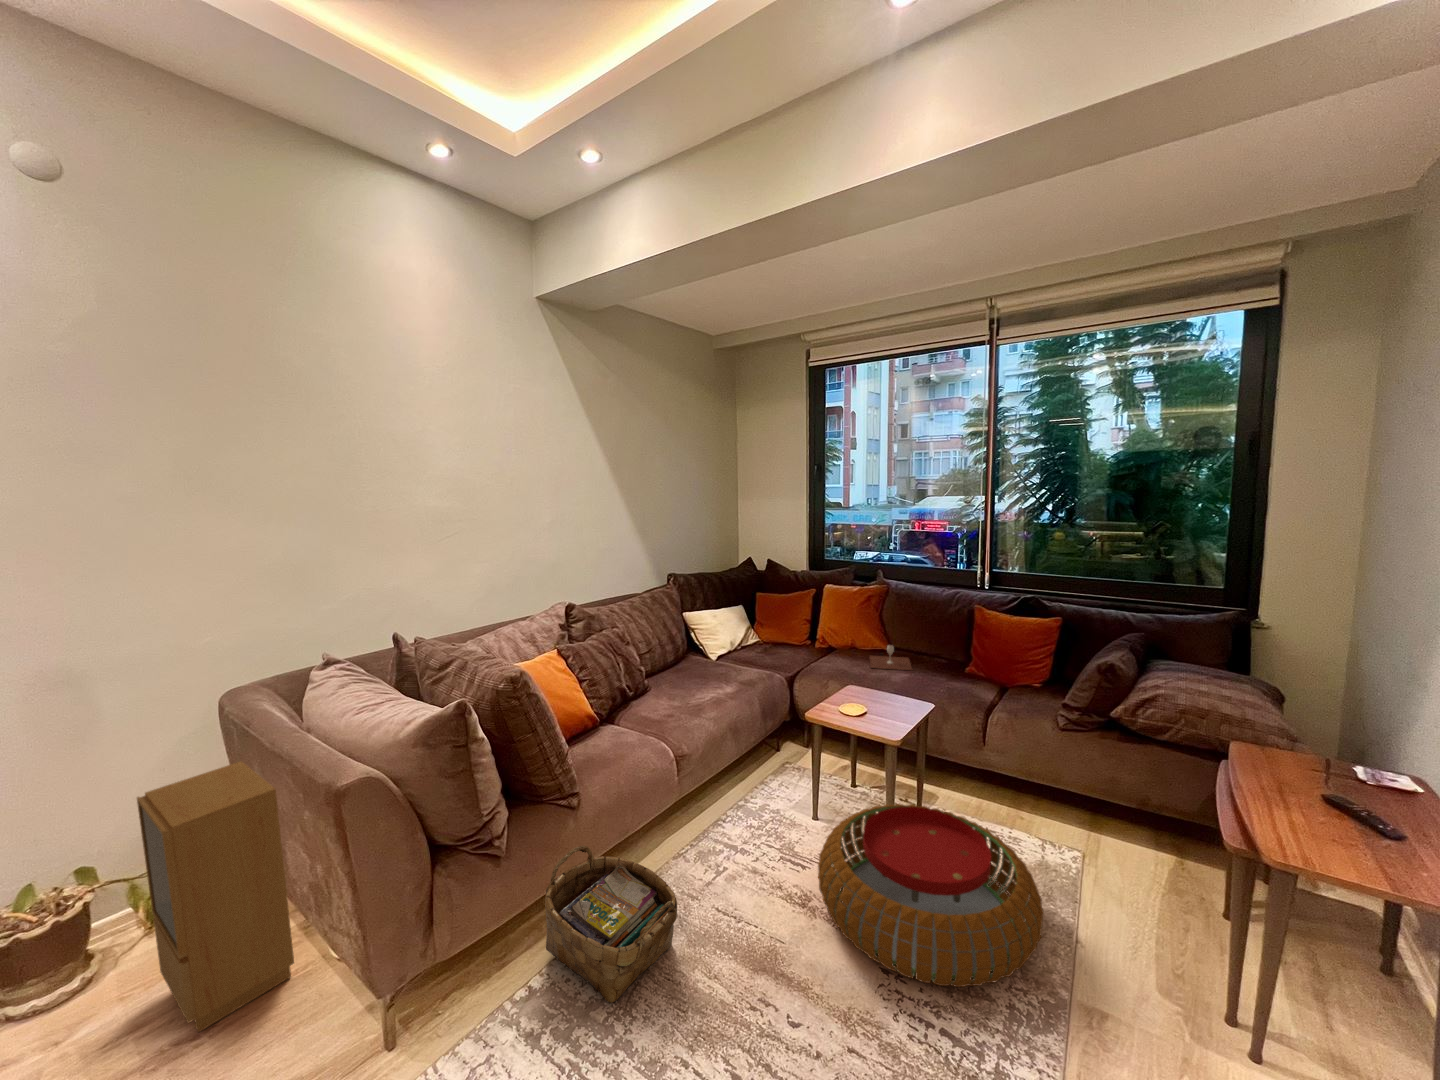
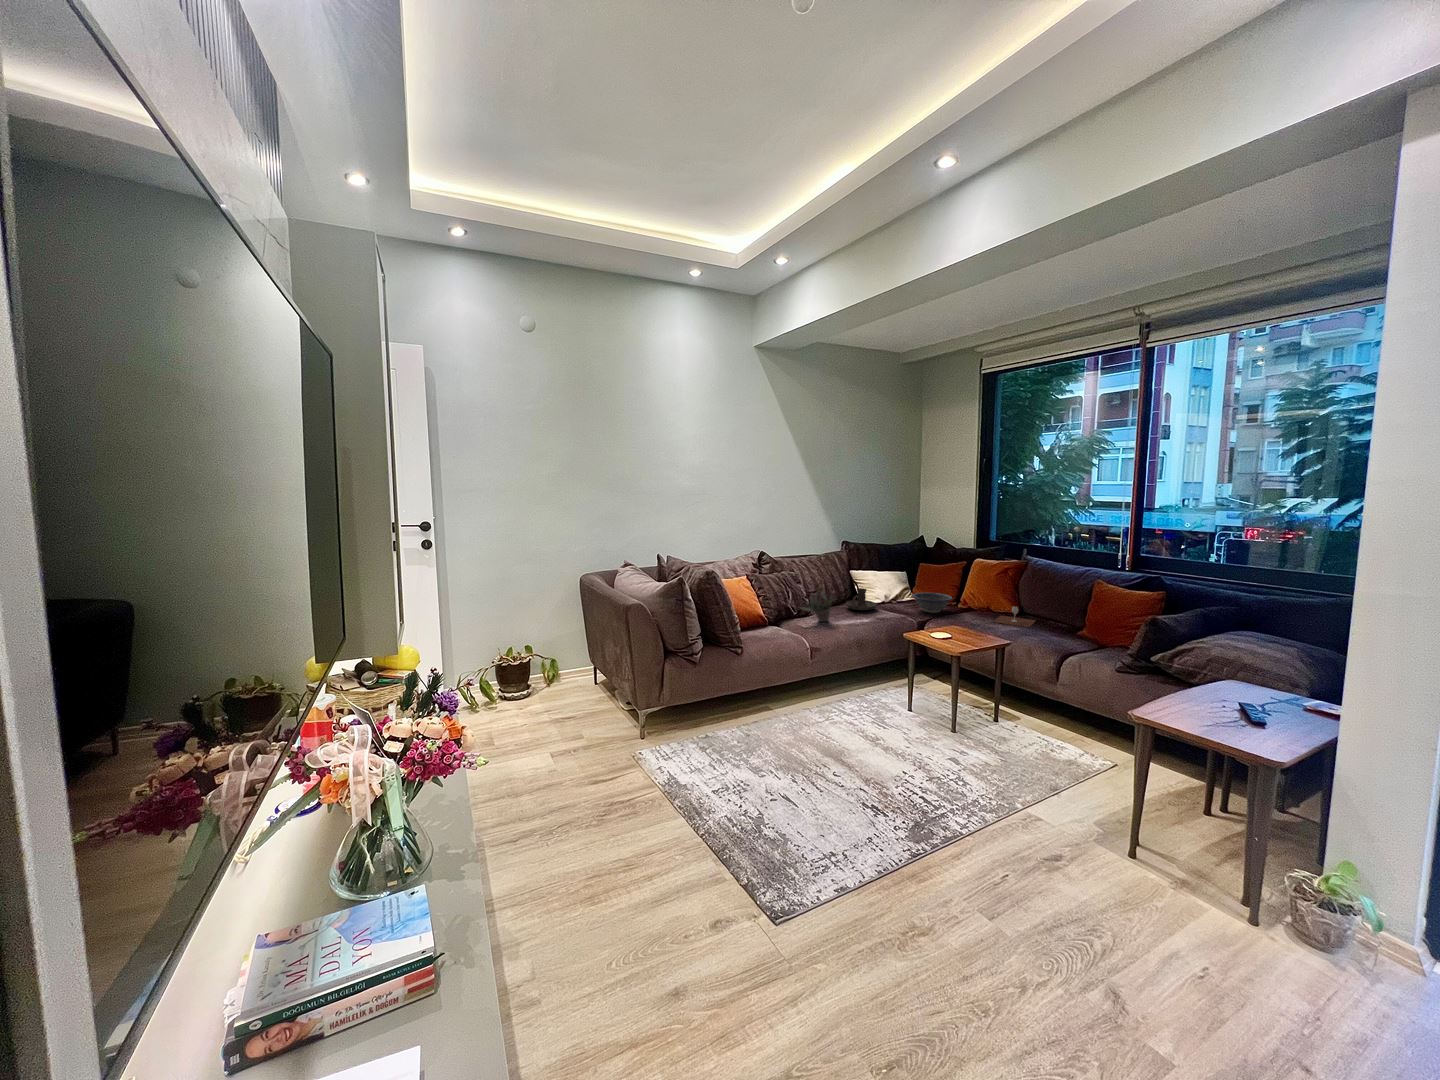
decorative bowl: none [768,634,817,662] -> present [912,593,953,613]
candle holder: none [688,640,729,673] -> present [846,588,877,610]
succulent plant: none [638,654,686,703] -> present [799,594,832,622]
speaker: present [137,761,294,1032] -> none [549,602,603,715]
pouf: present [818,804,1043,987] -> none [880,696,1038,795]
woven basket: present [545,845,677,1003] -> none [714,674,785,748]

